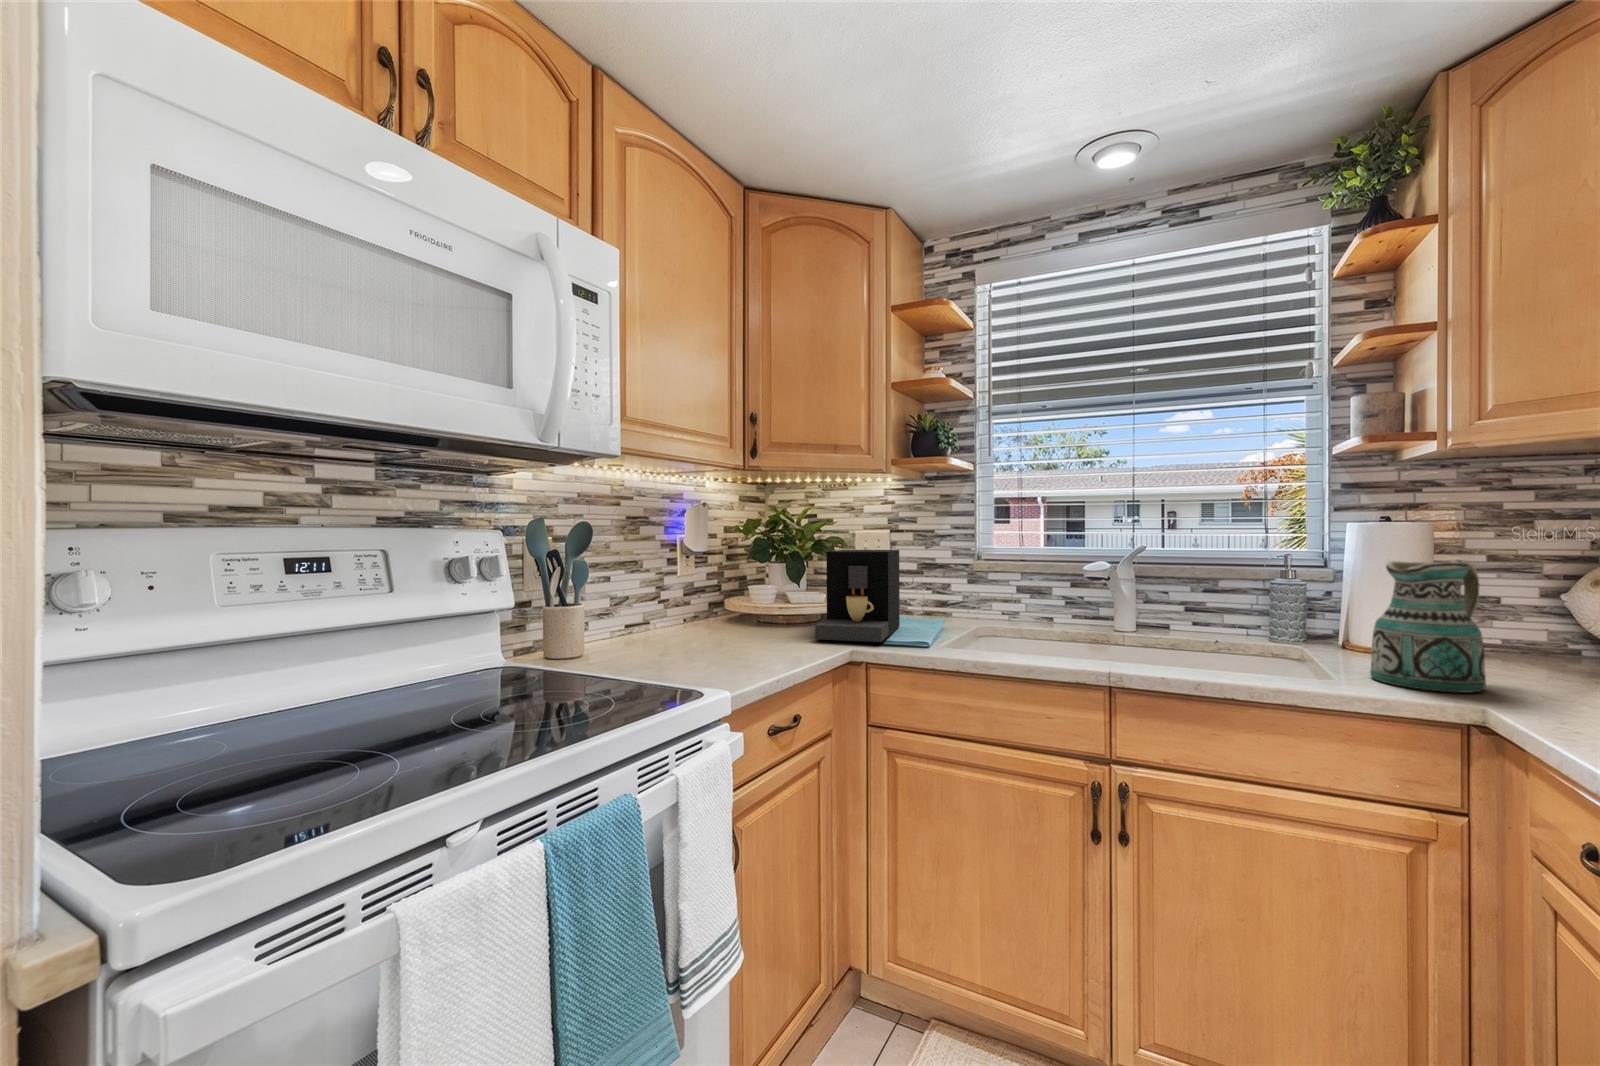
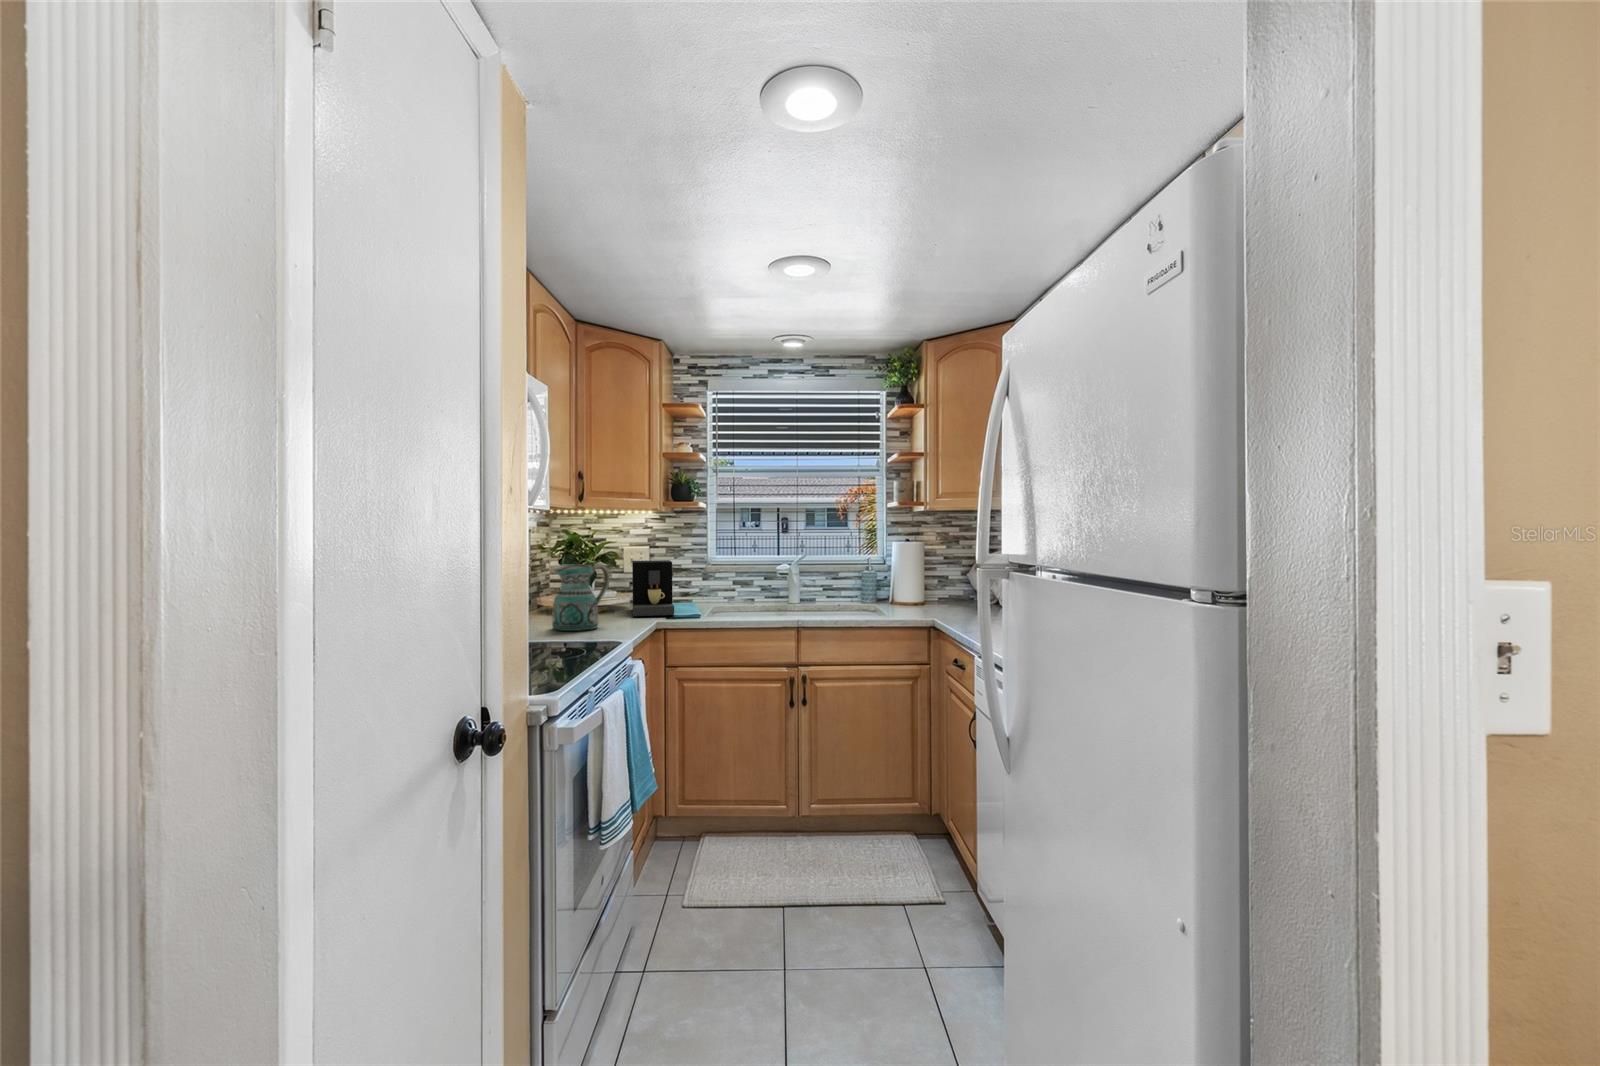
ceramic pitcher: present [1370,560,1486,692] -> present [552,563,610,631]

